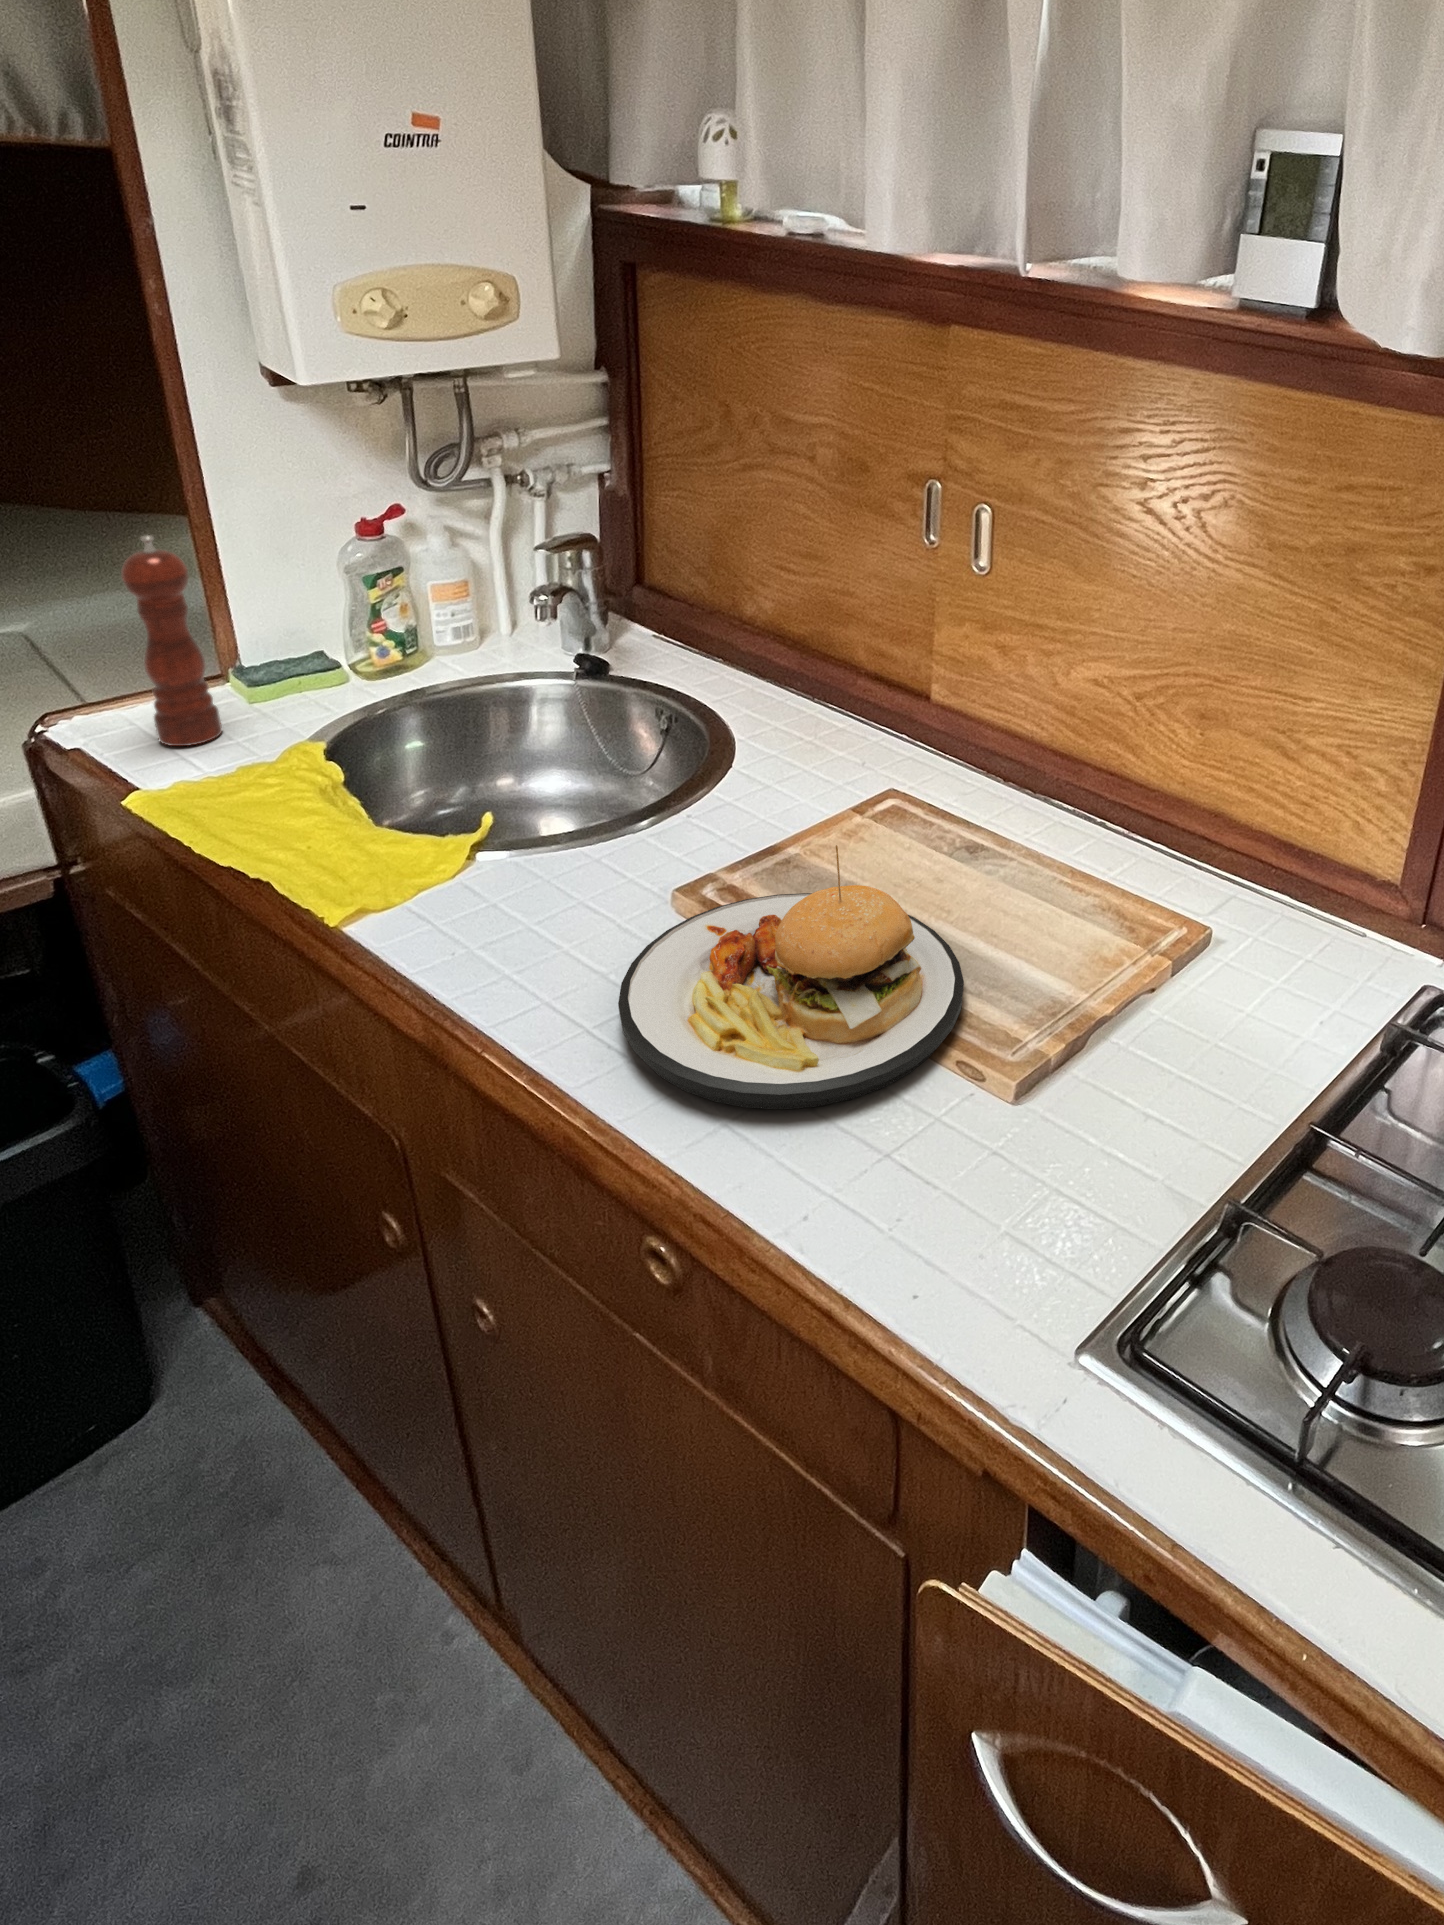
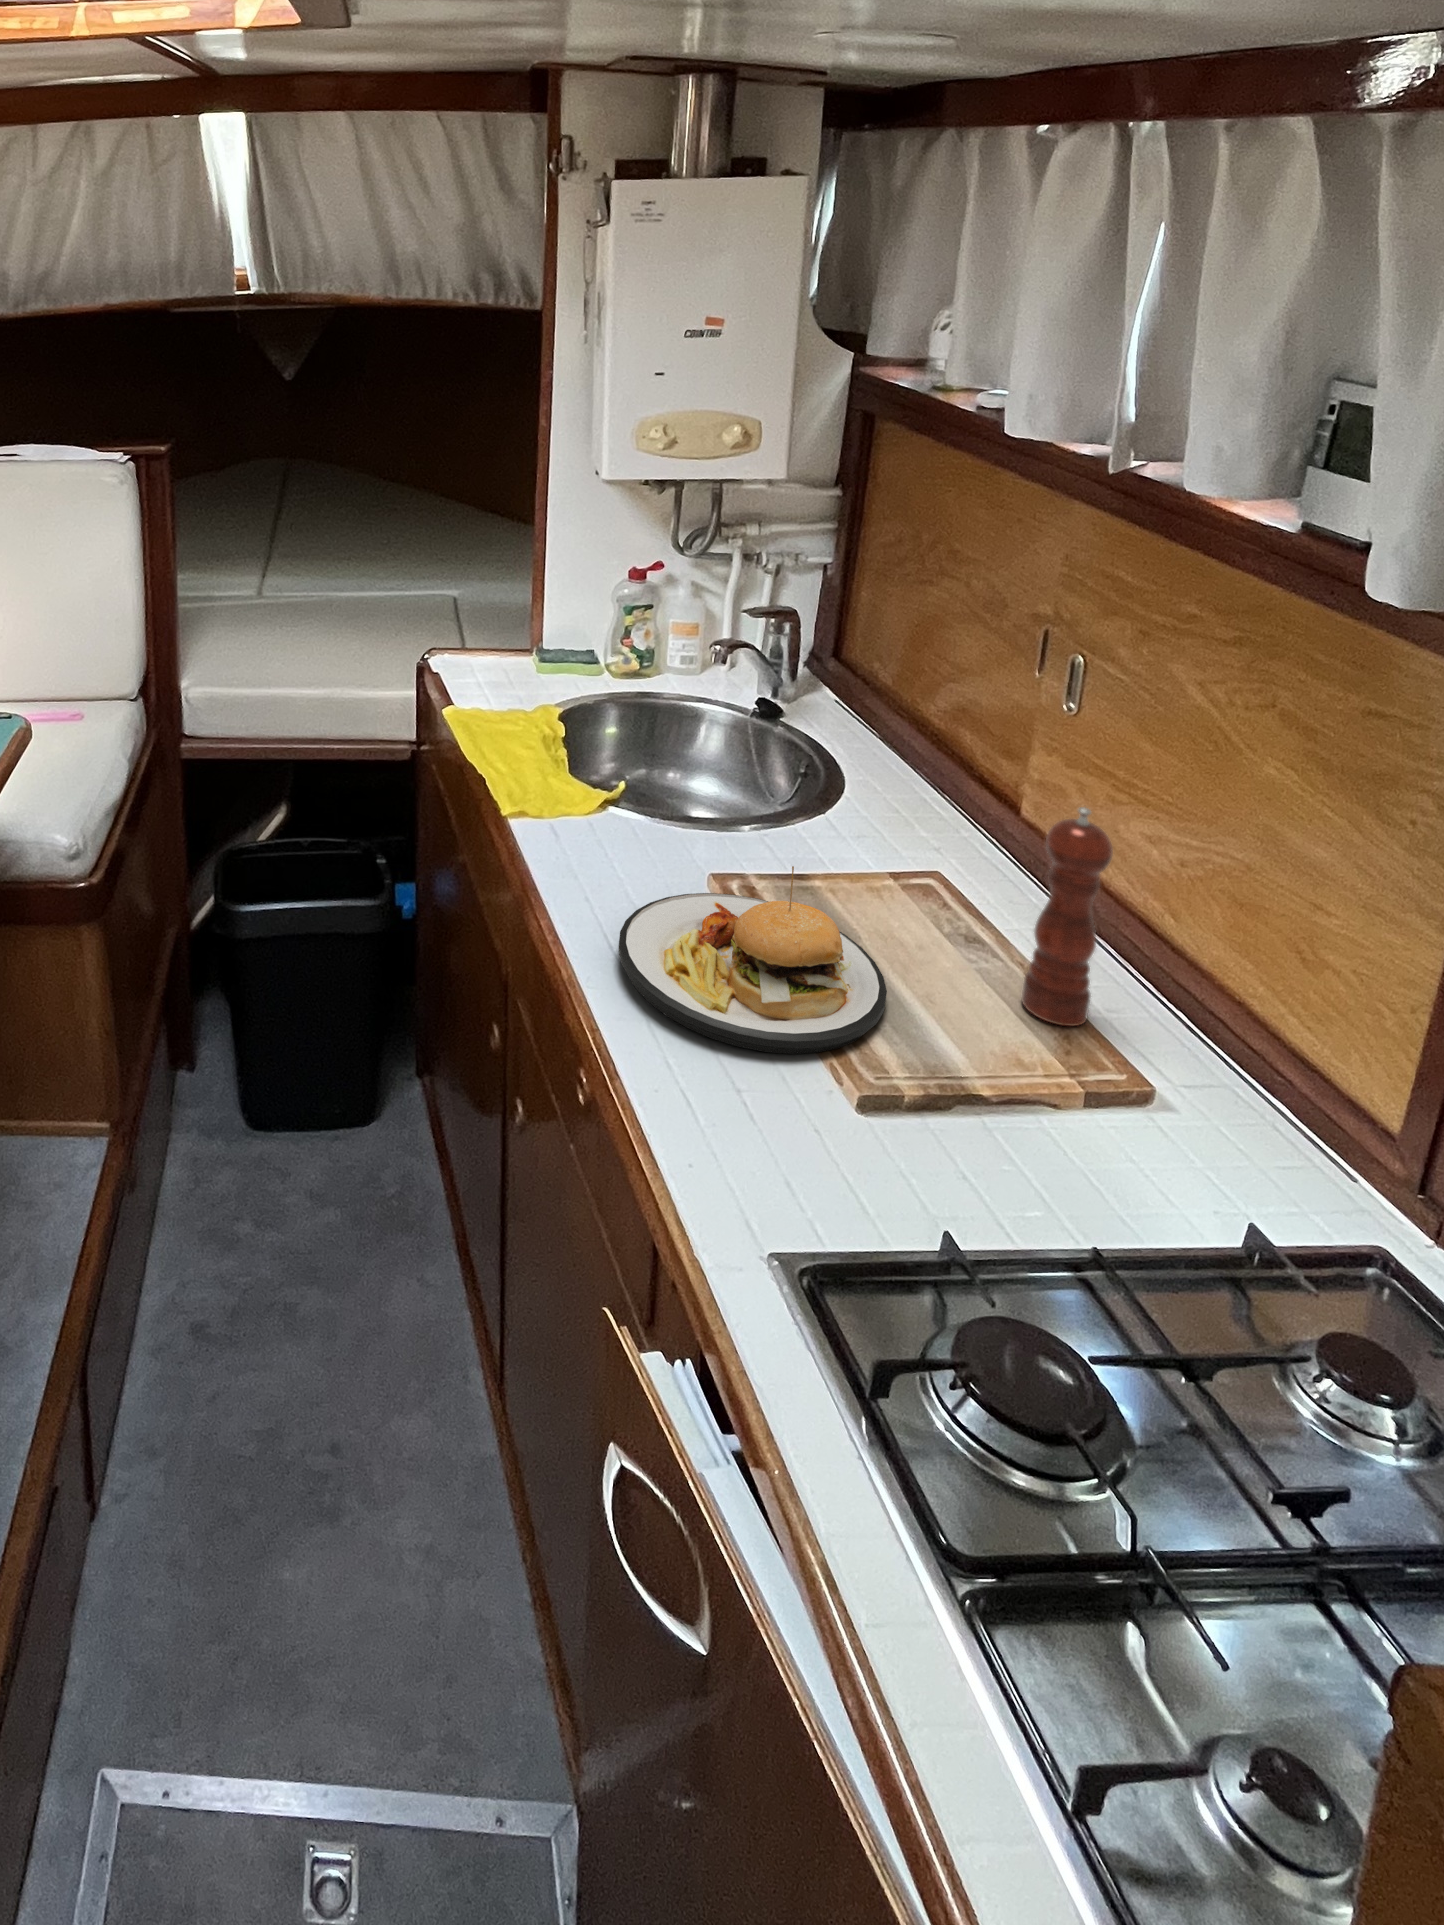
pepper mill: present [121,535,222,746] -> present [1021,807,1113,1026]

